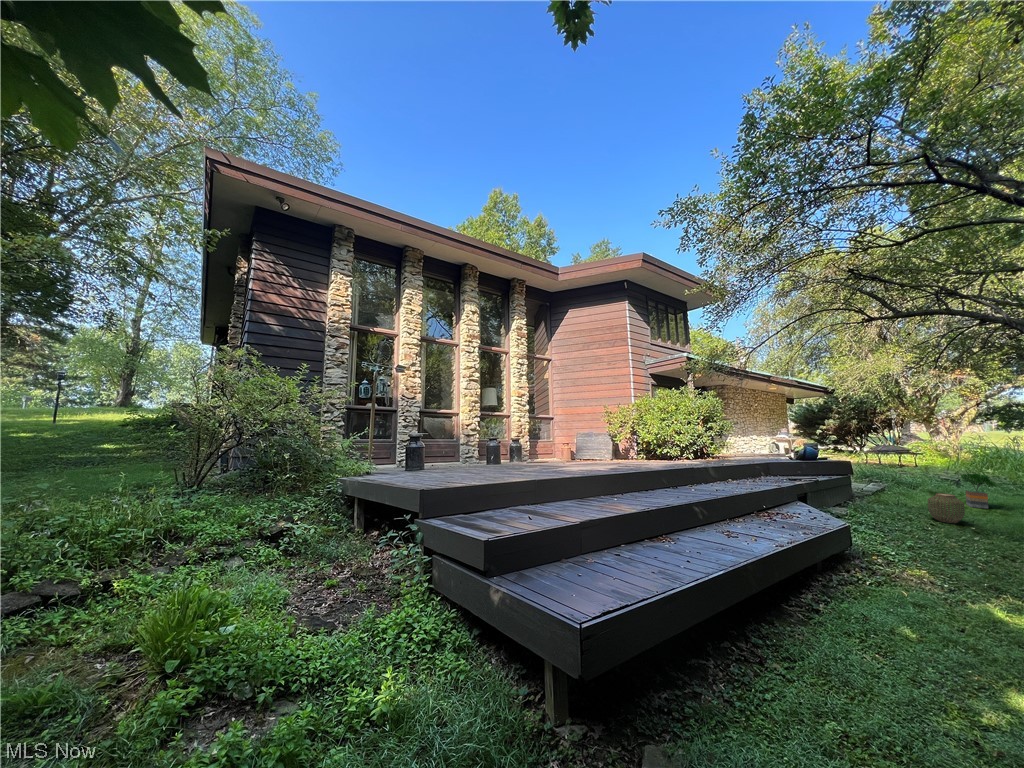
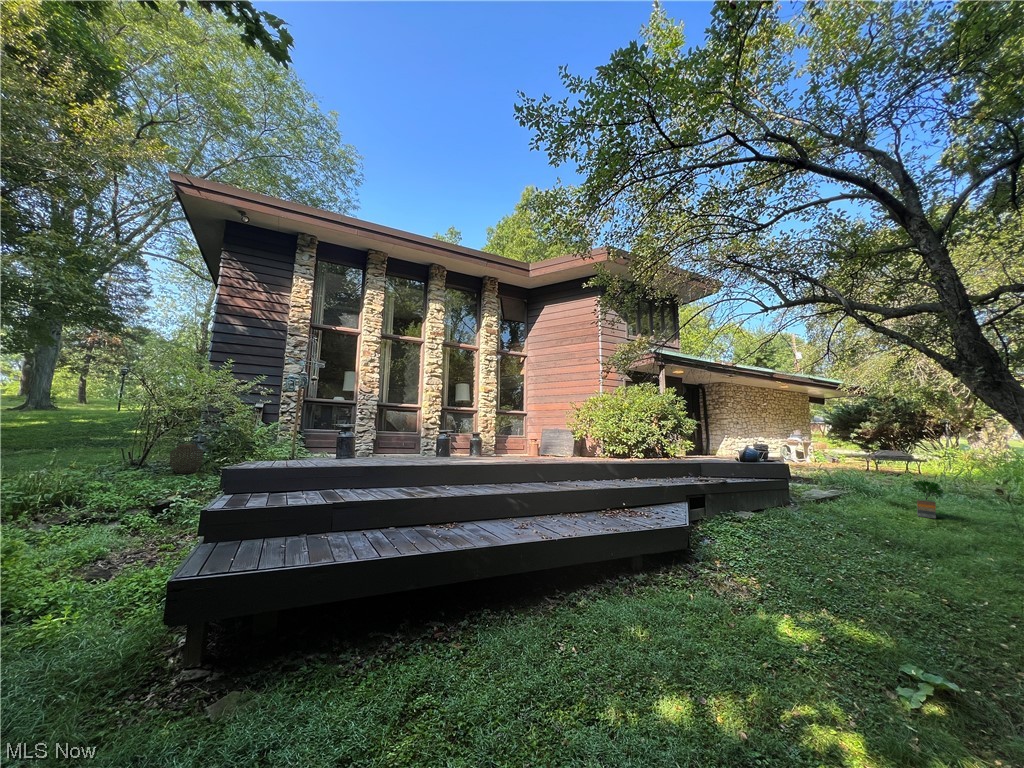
woven basket: present [928,493,965,523] -> present [170,444,203,473]

